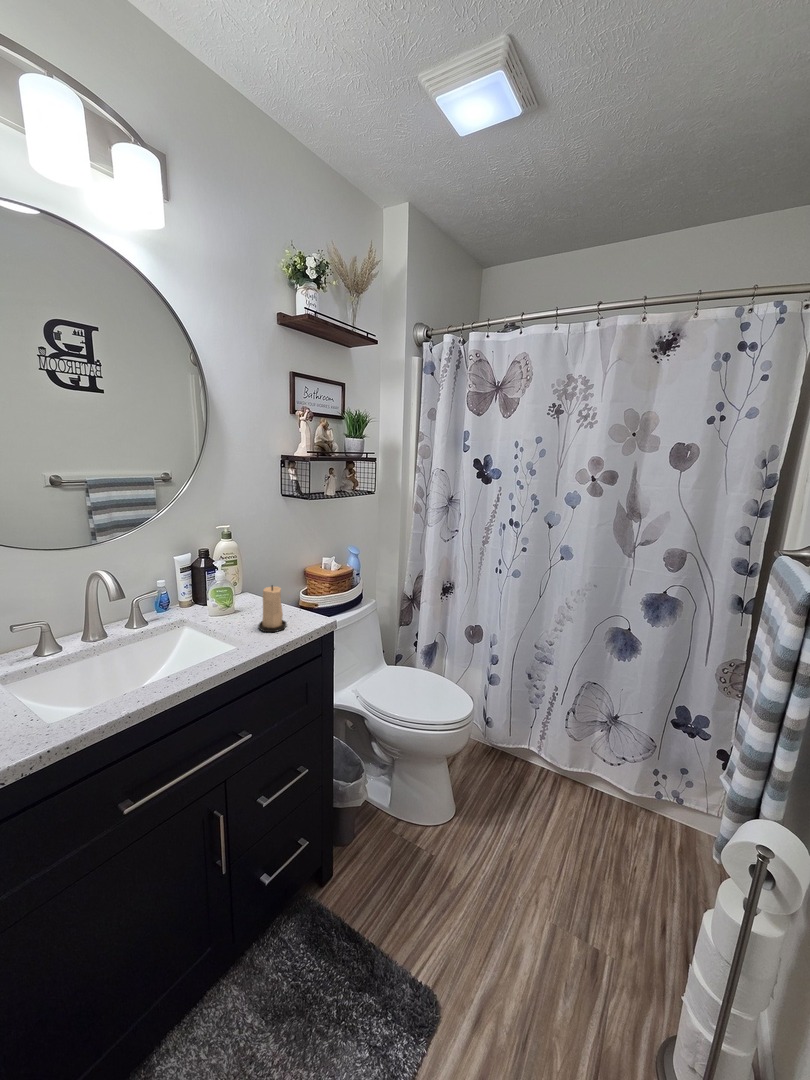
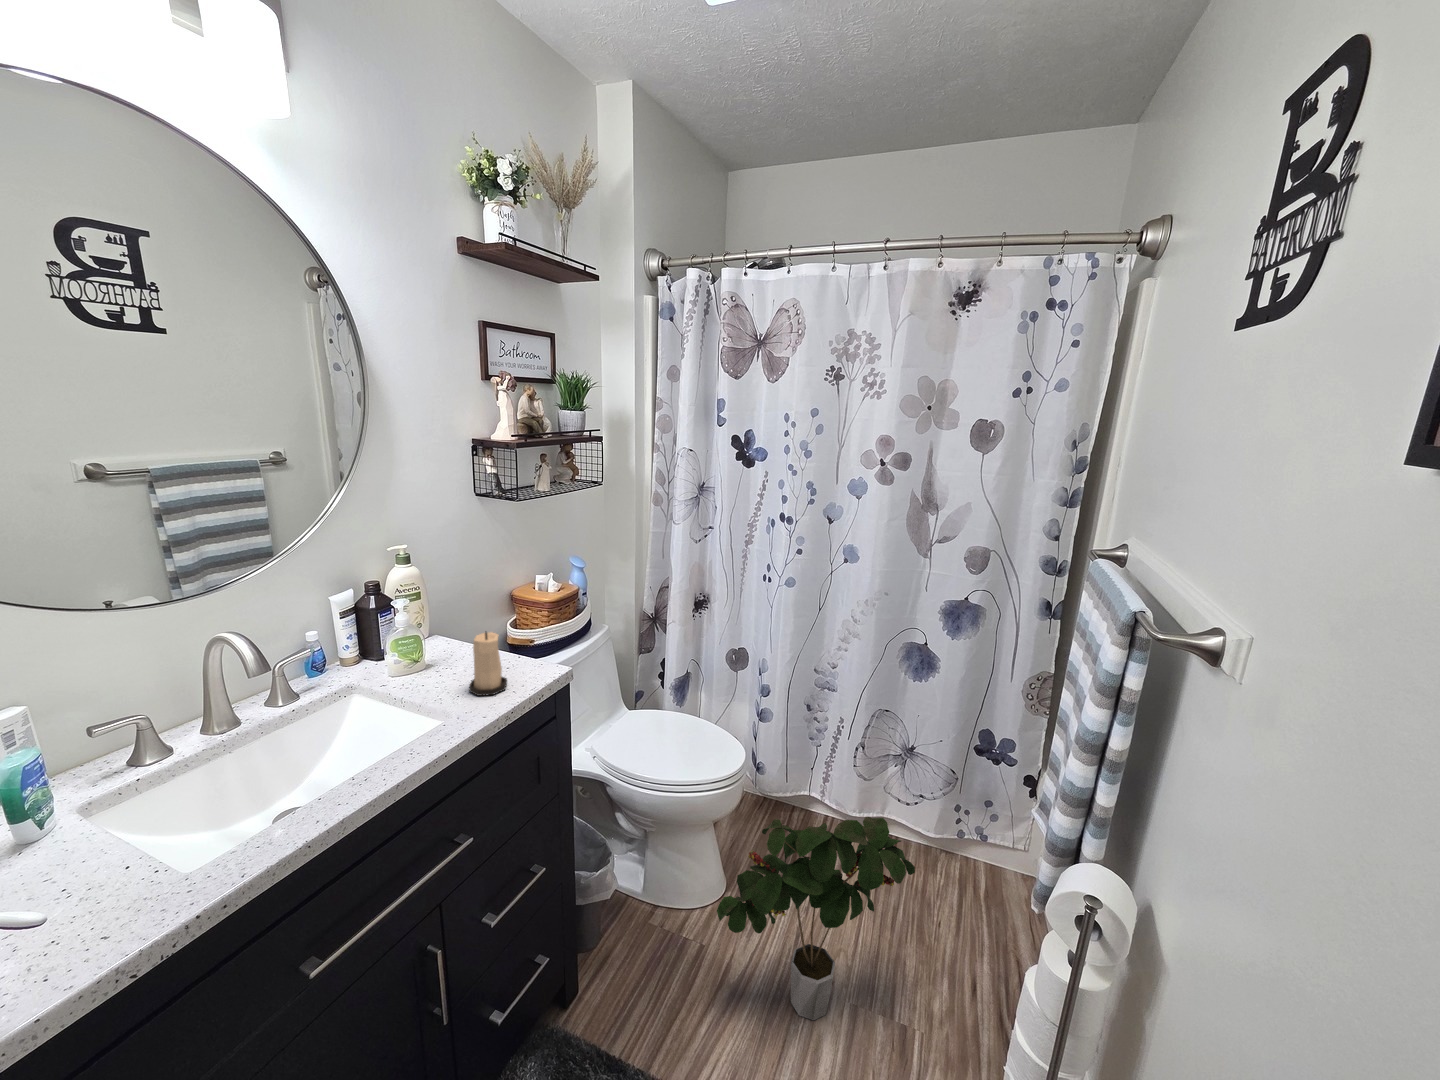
potted plant: none [441,755,609,929] -> present [717,817,915,1020]

